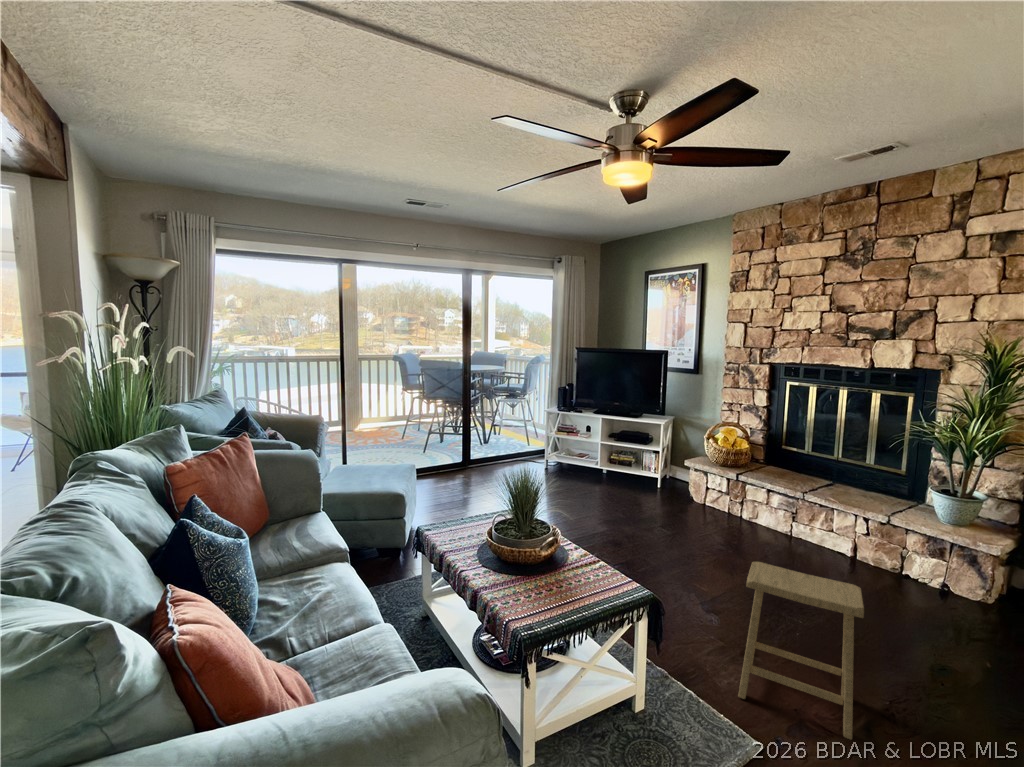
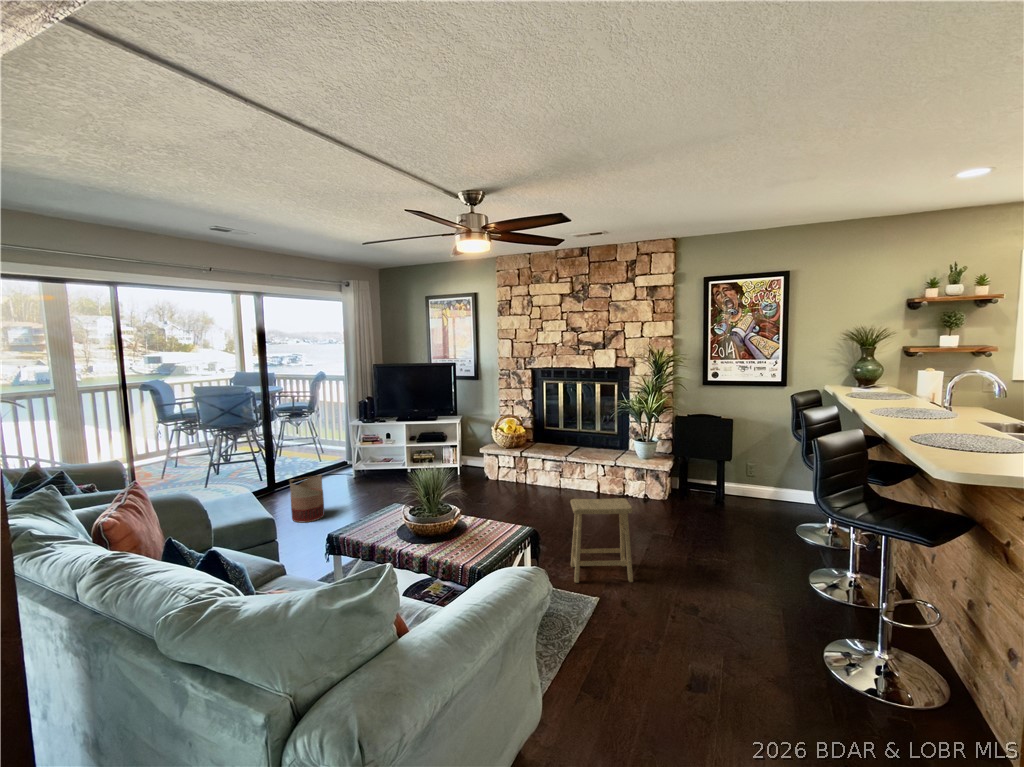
basket: none [457,457,491,504] -> present [289,474,324,523]

